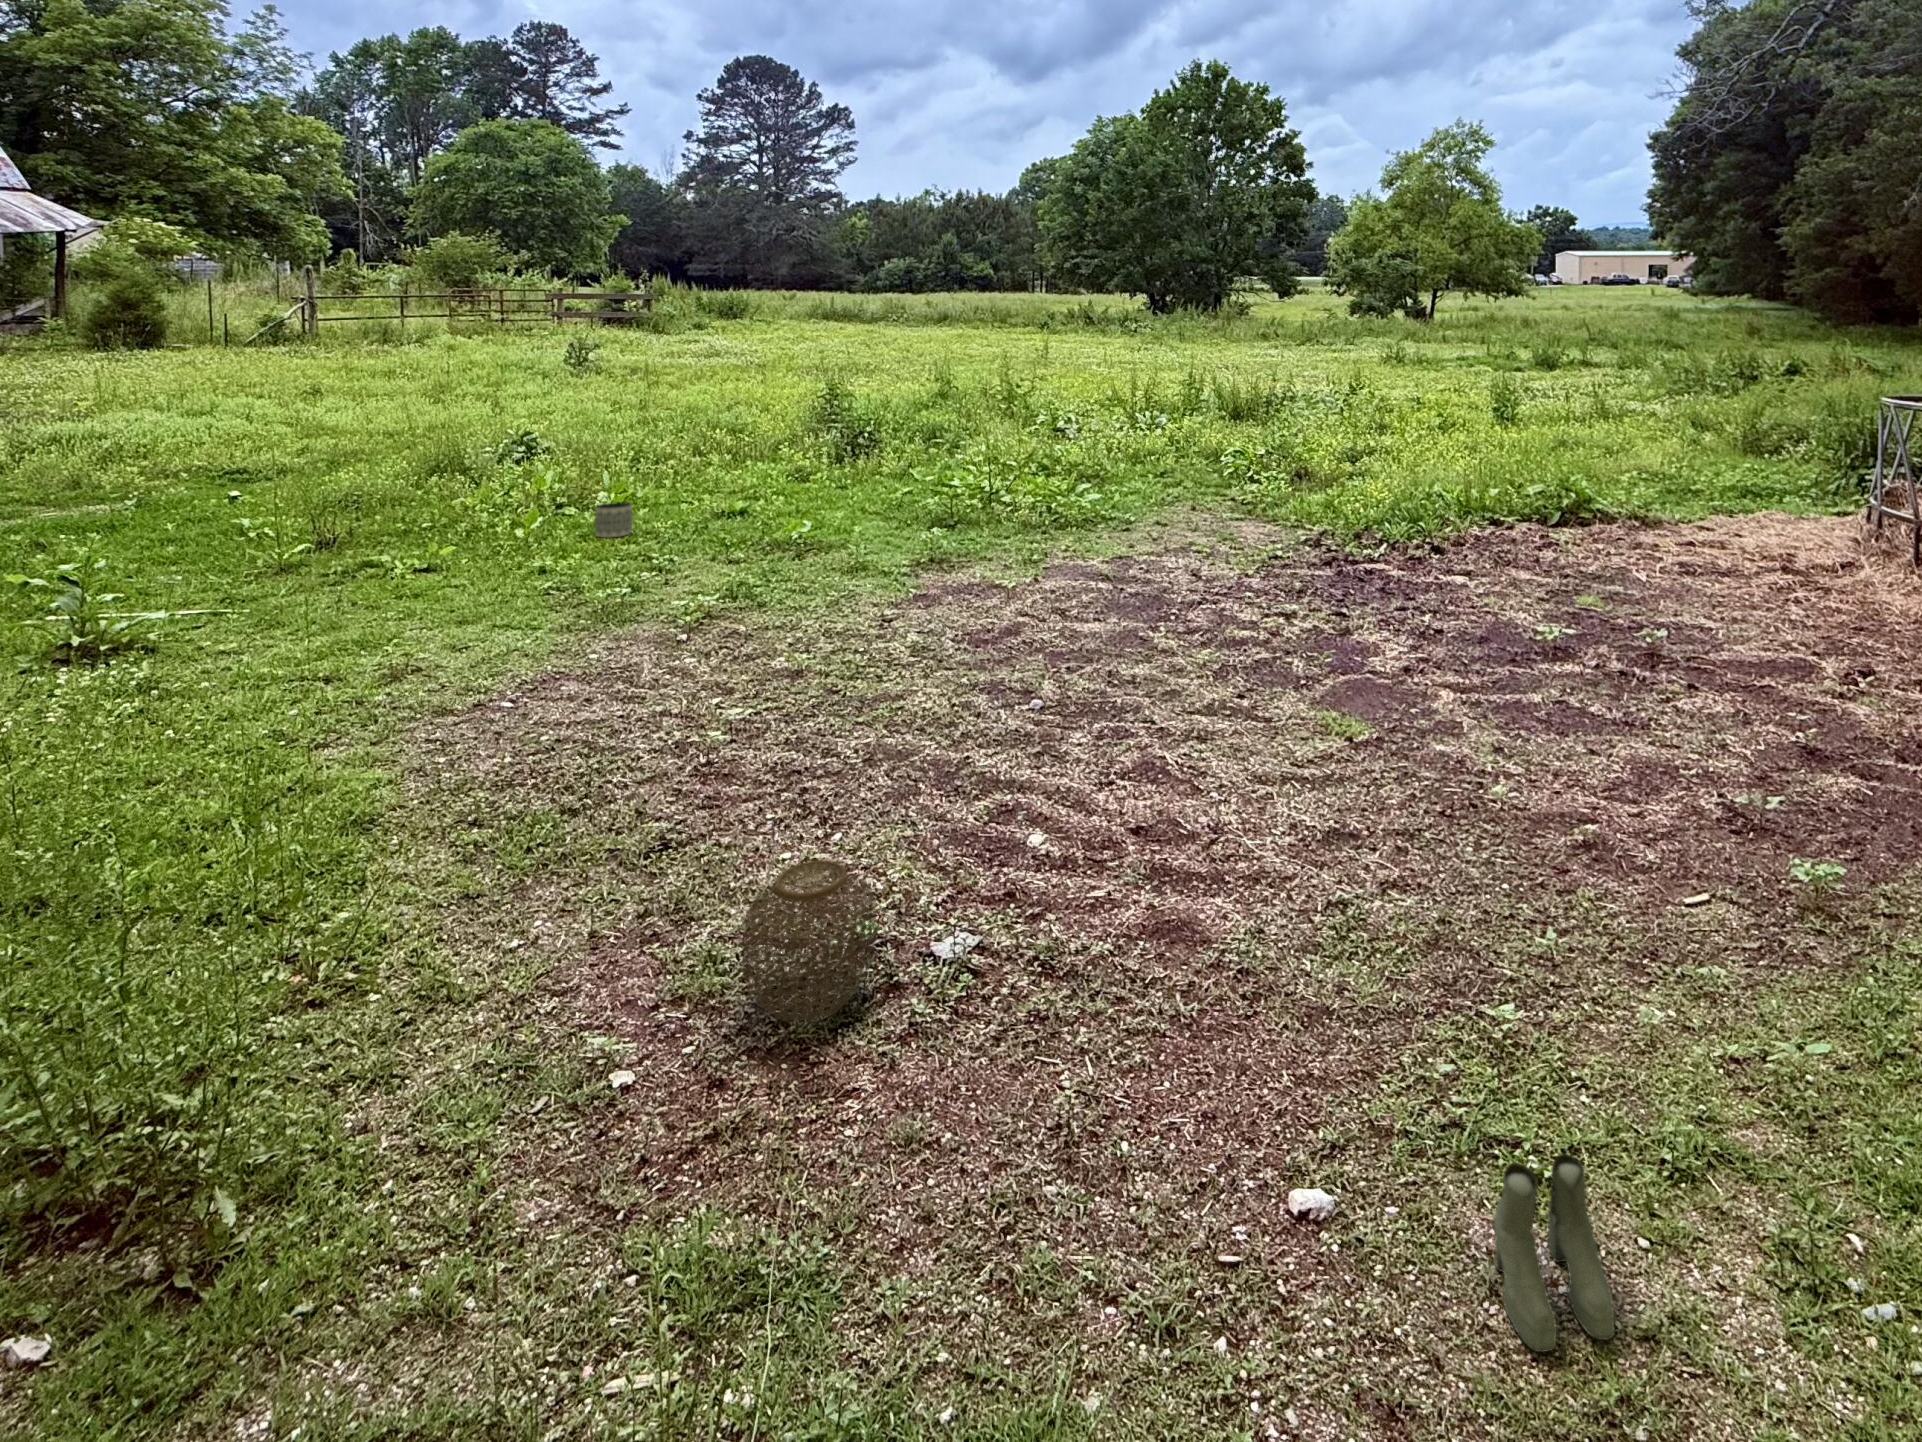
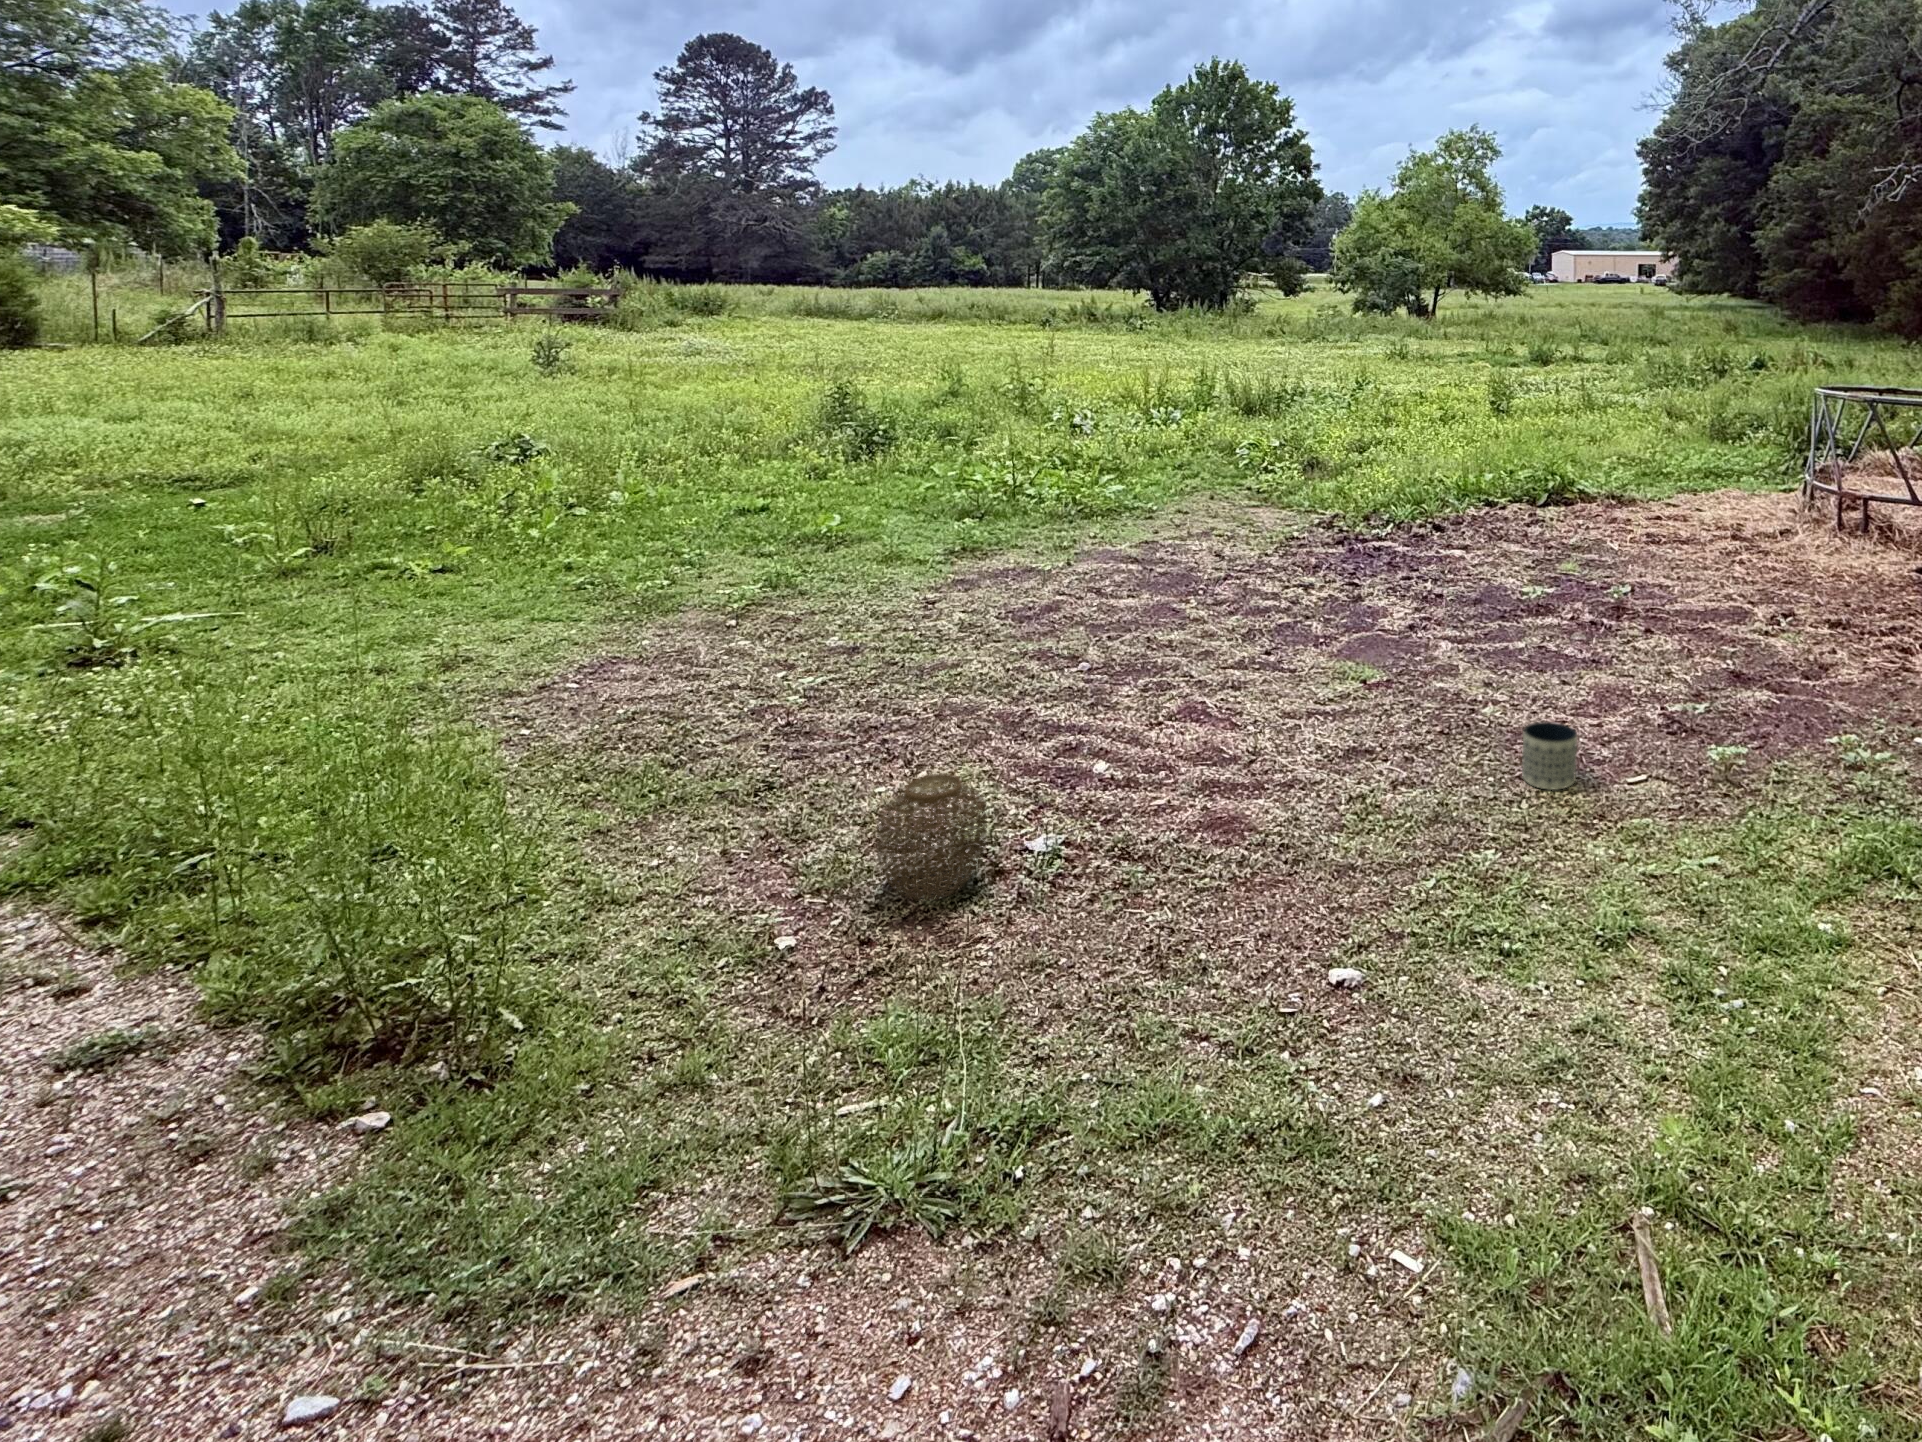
planter: present [595,502,632,538] -> present [1522,722,1577,790]
boots: present [1494,1153,1615,1352] -> none [1473,916,1551,1033]

